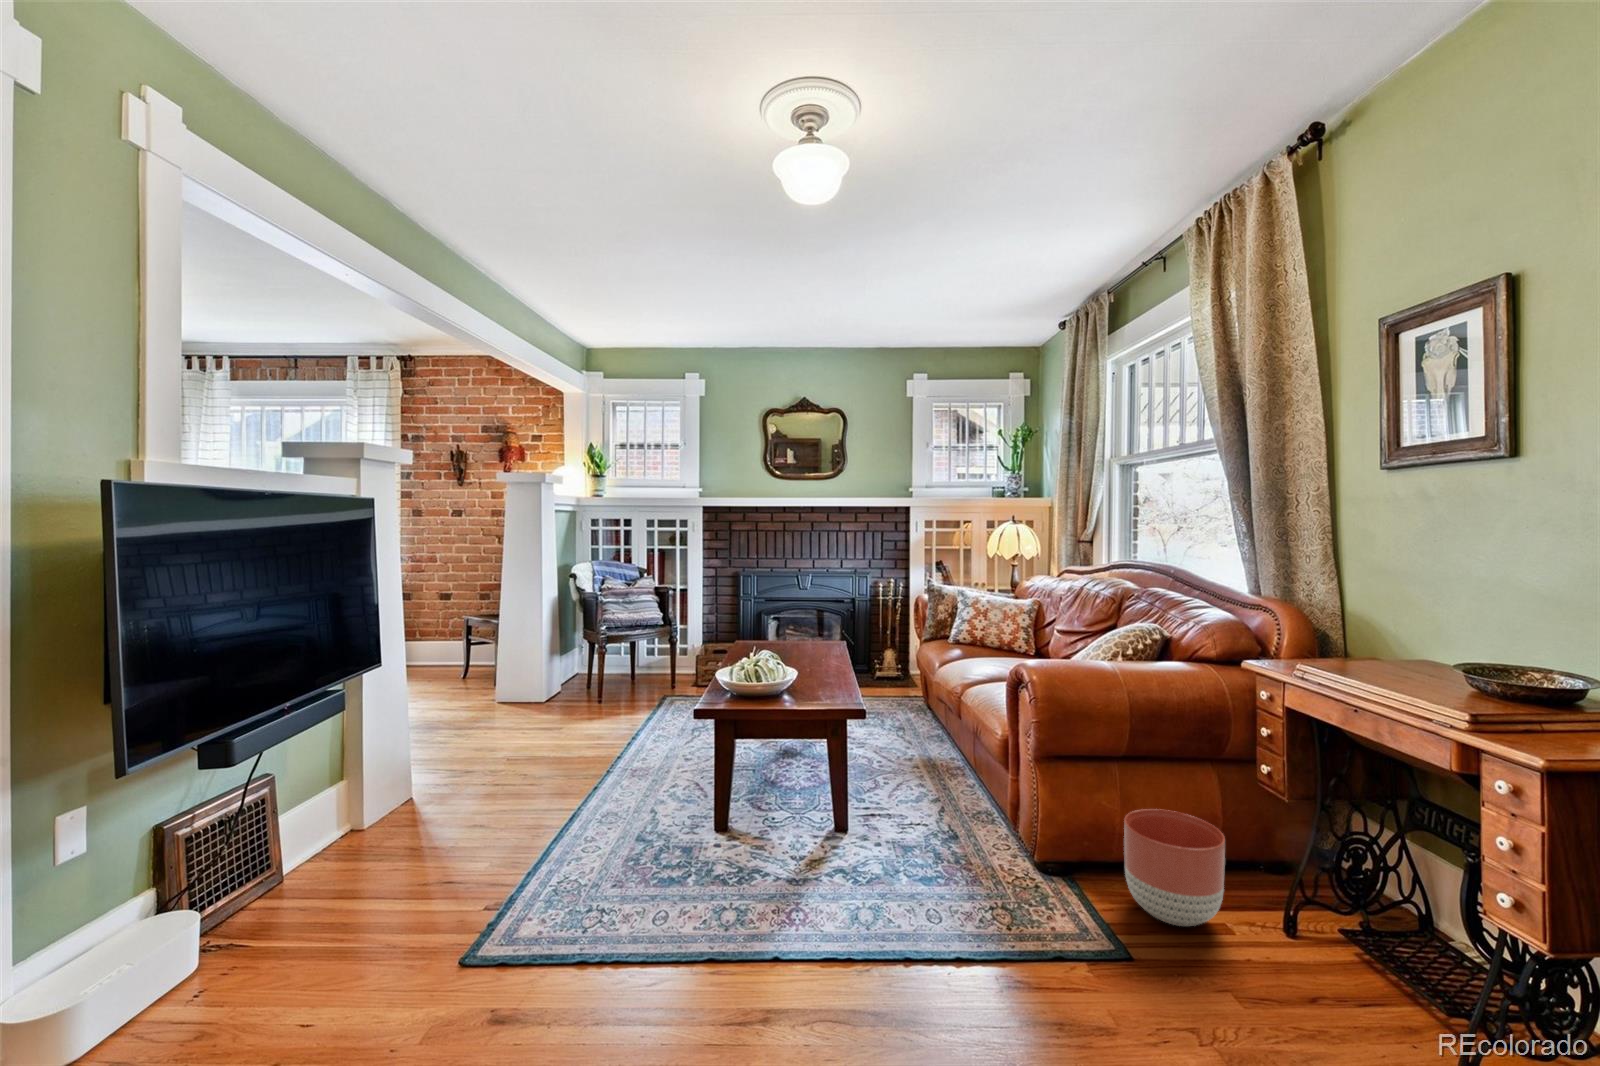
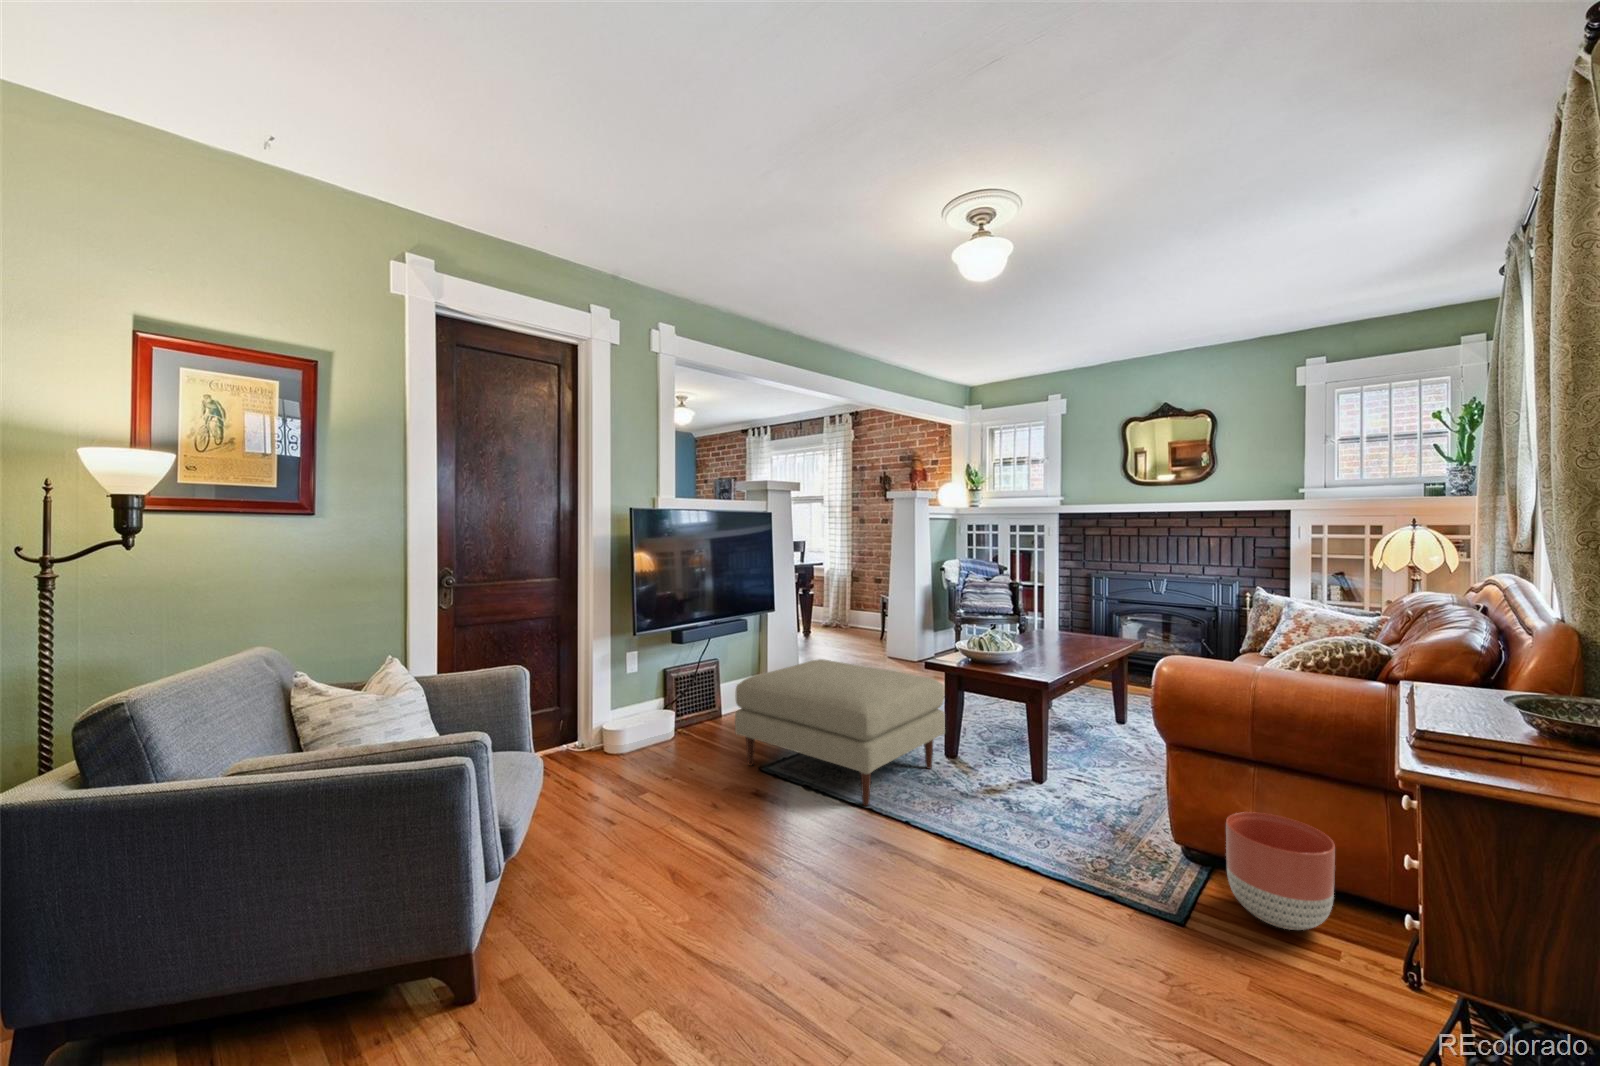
ottoman: none [398,733,732,974] -> present [735,659,945,806]

